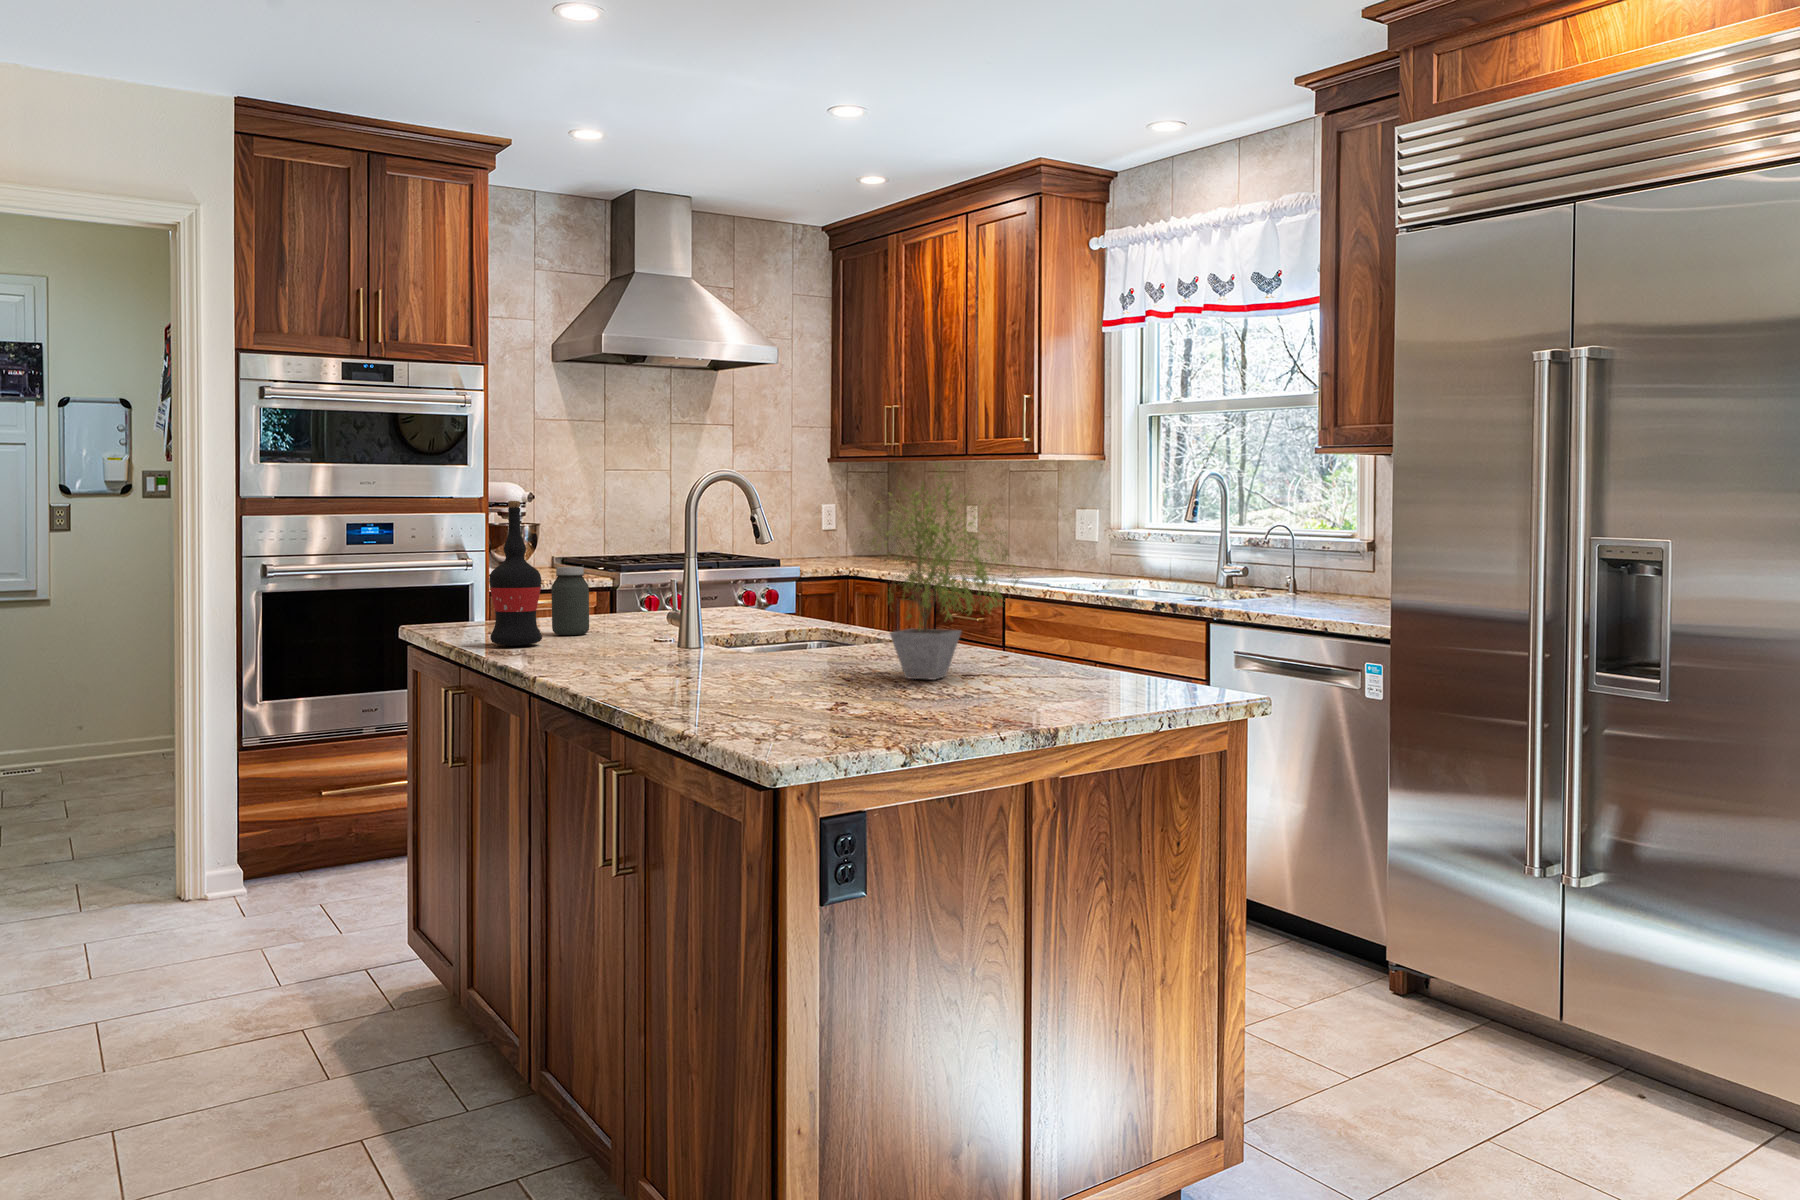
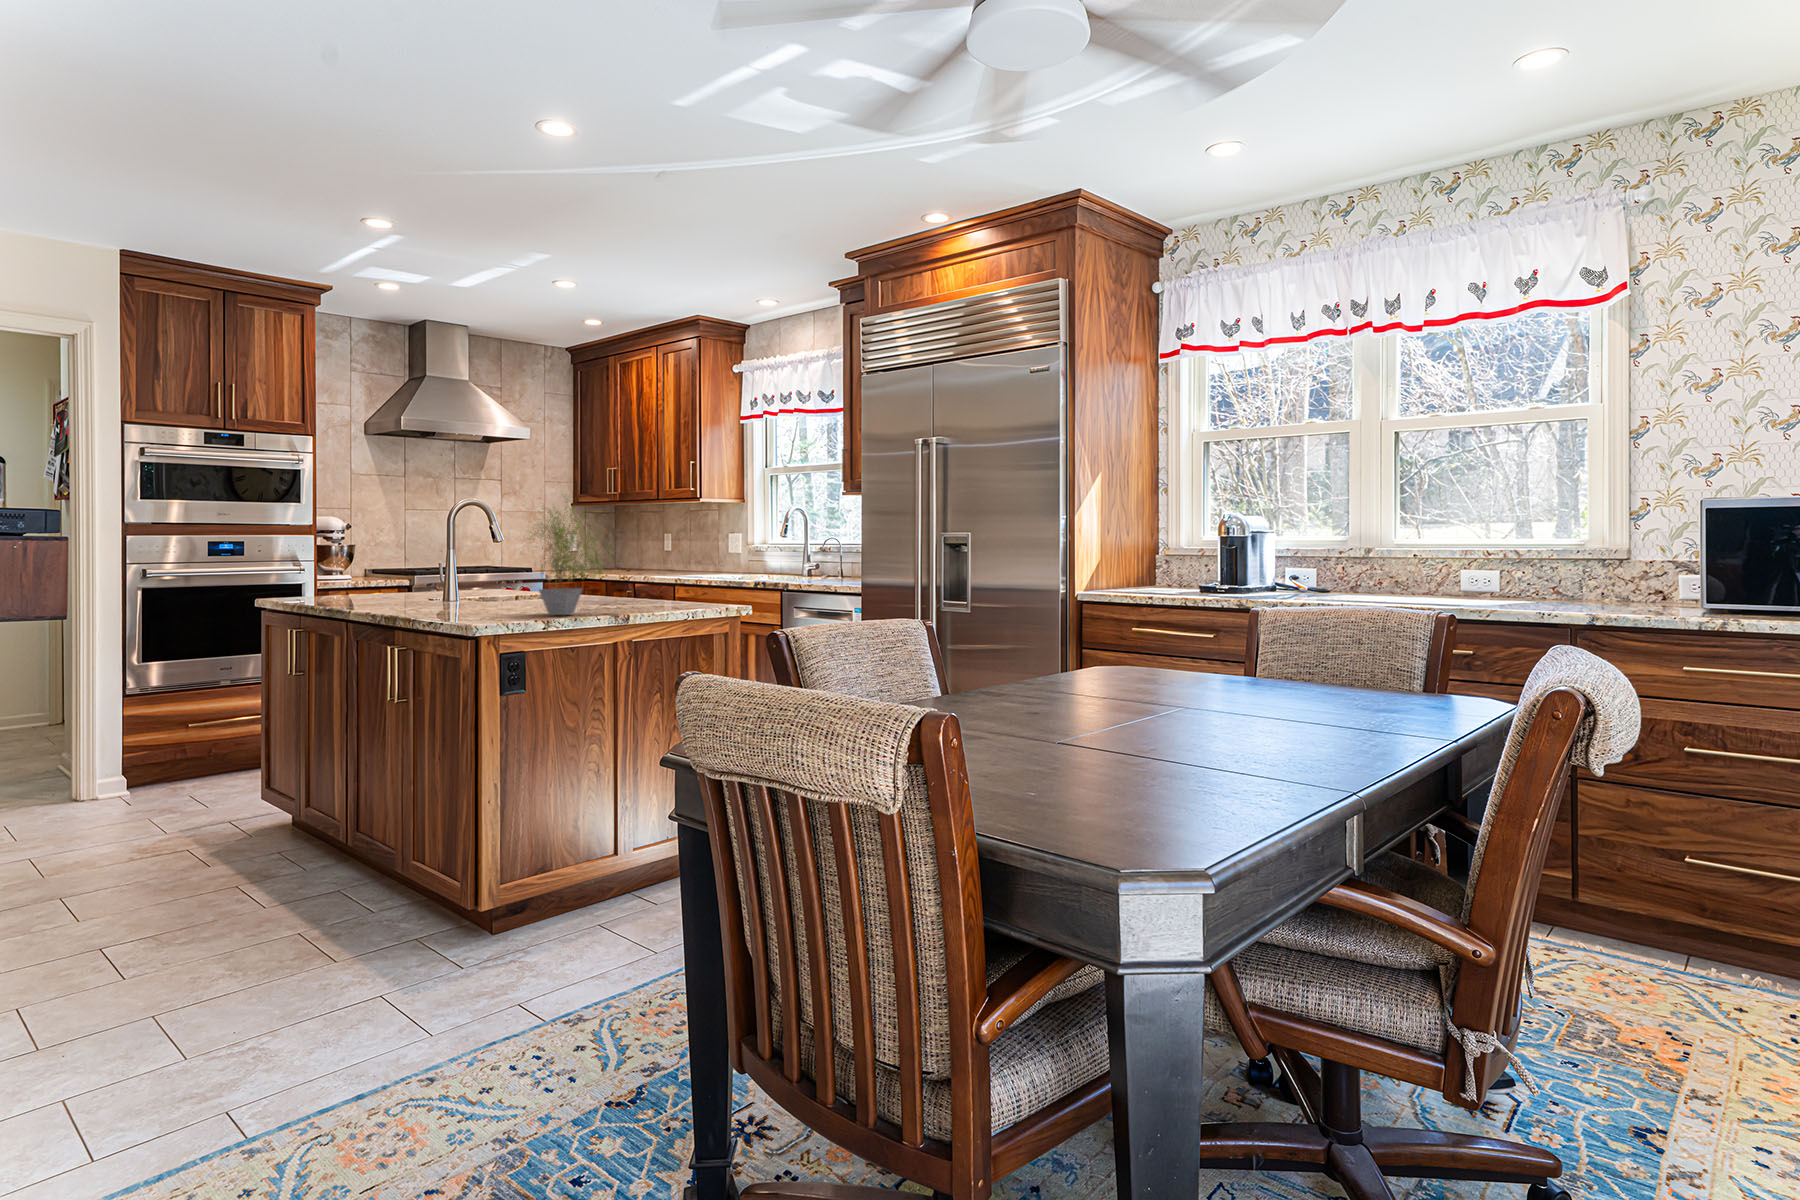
wine bottle: present [489,501,542,646] -> none [300,519,337,609]
jar: present [551,567,589,635] -> none [346,562,372,604]

